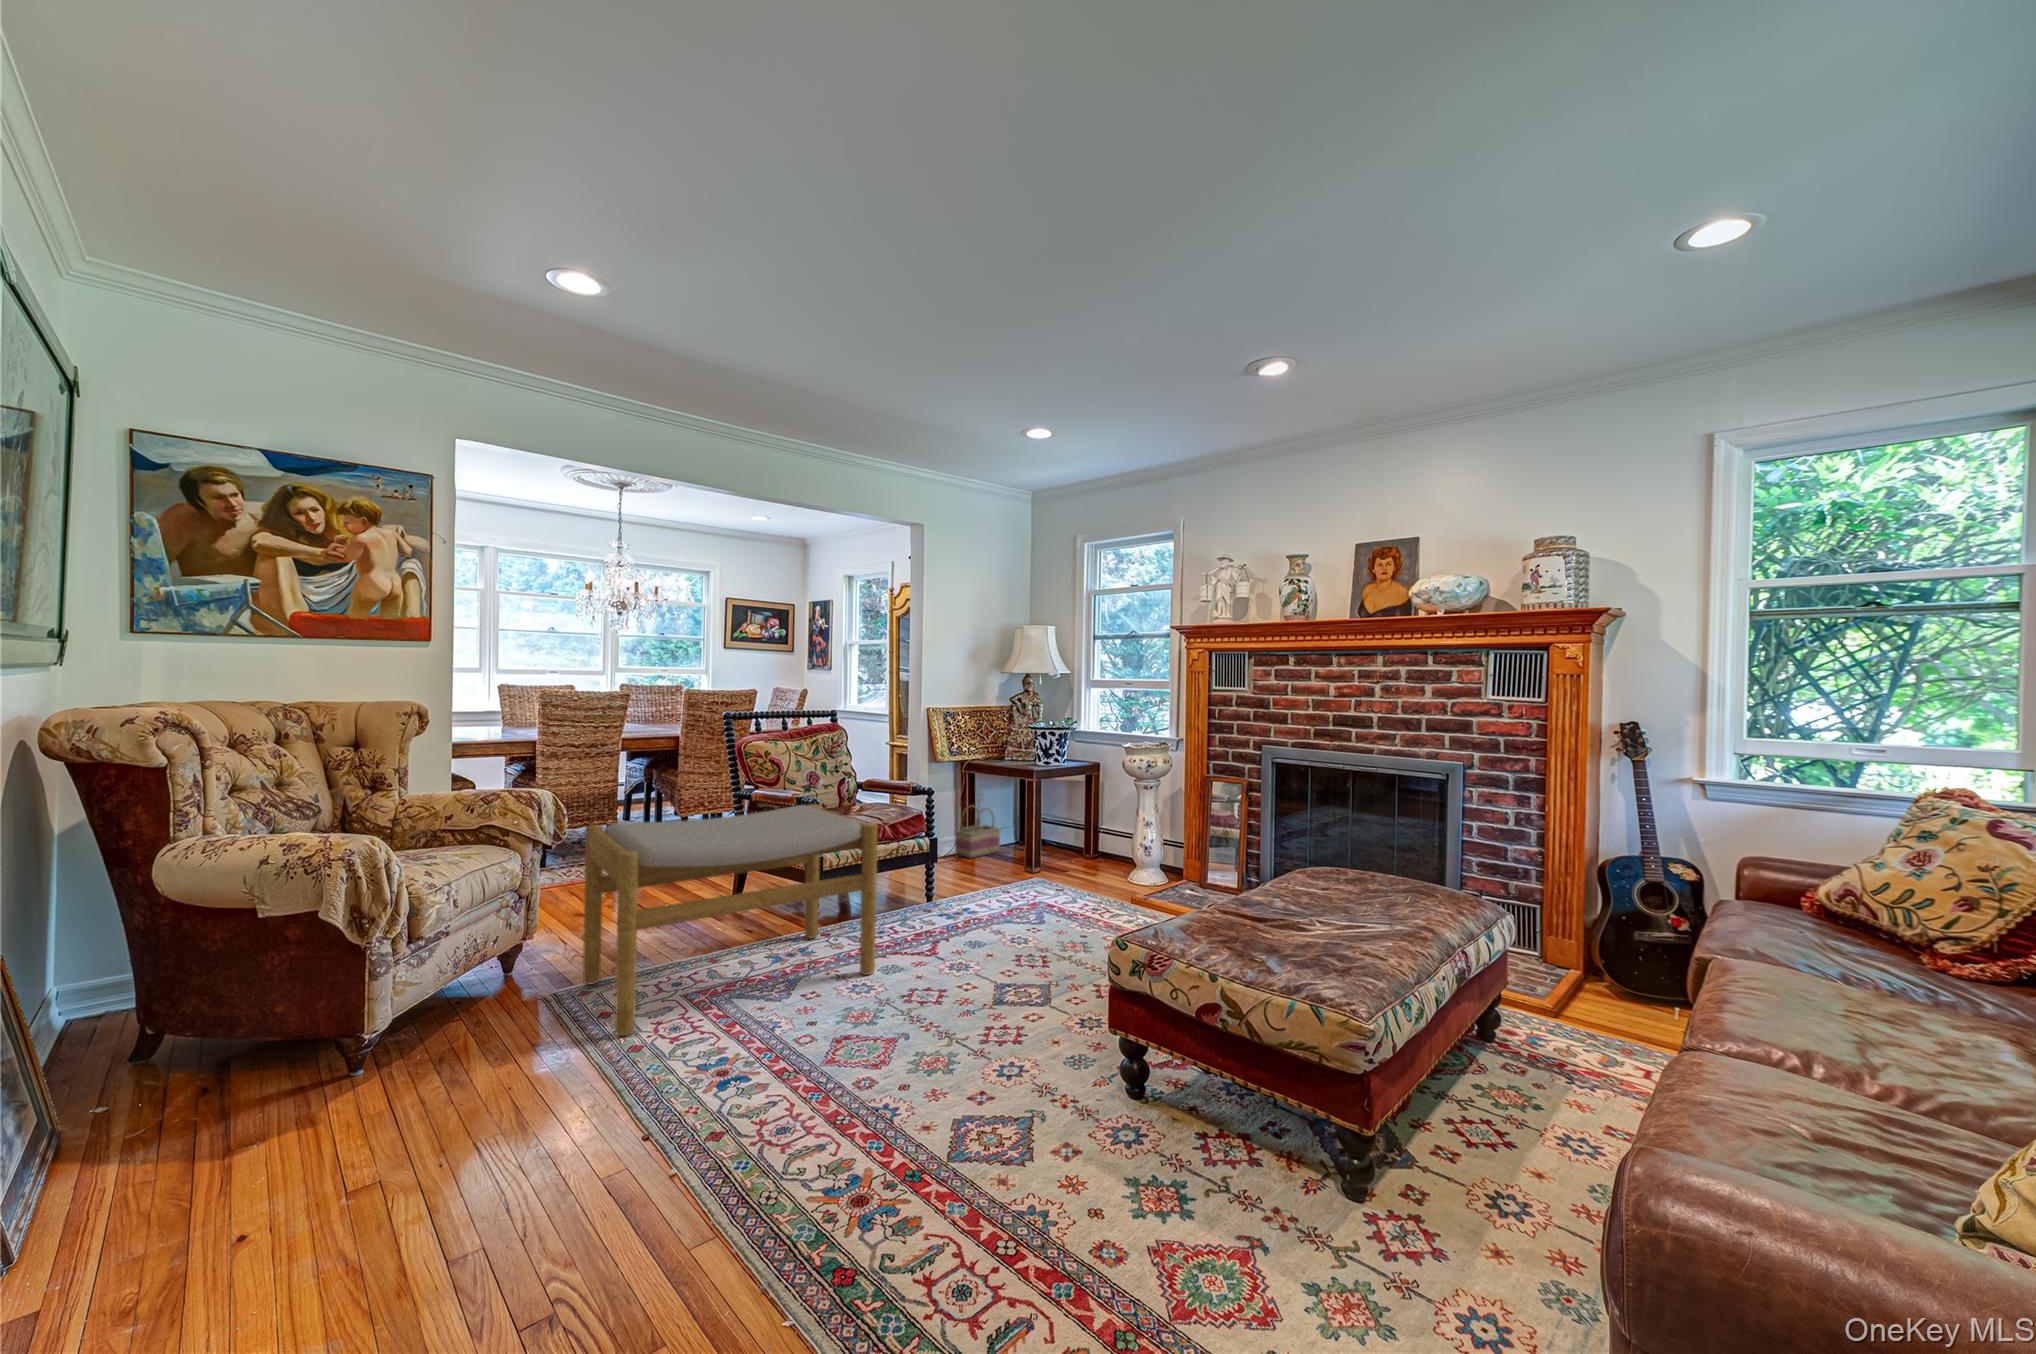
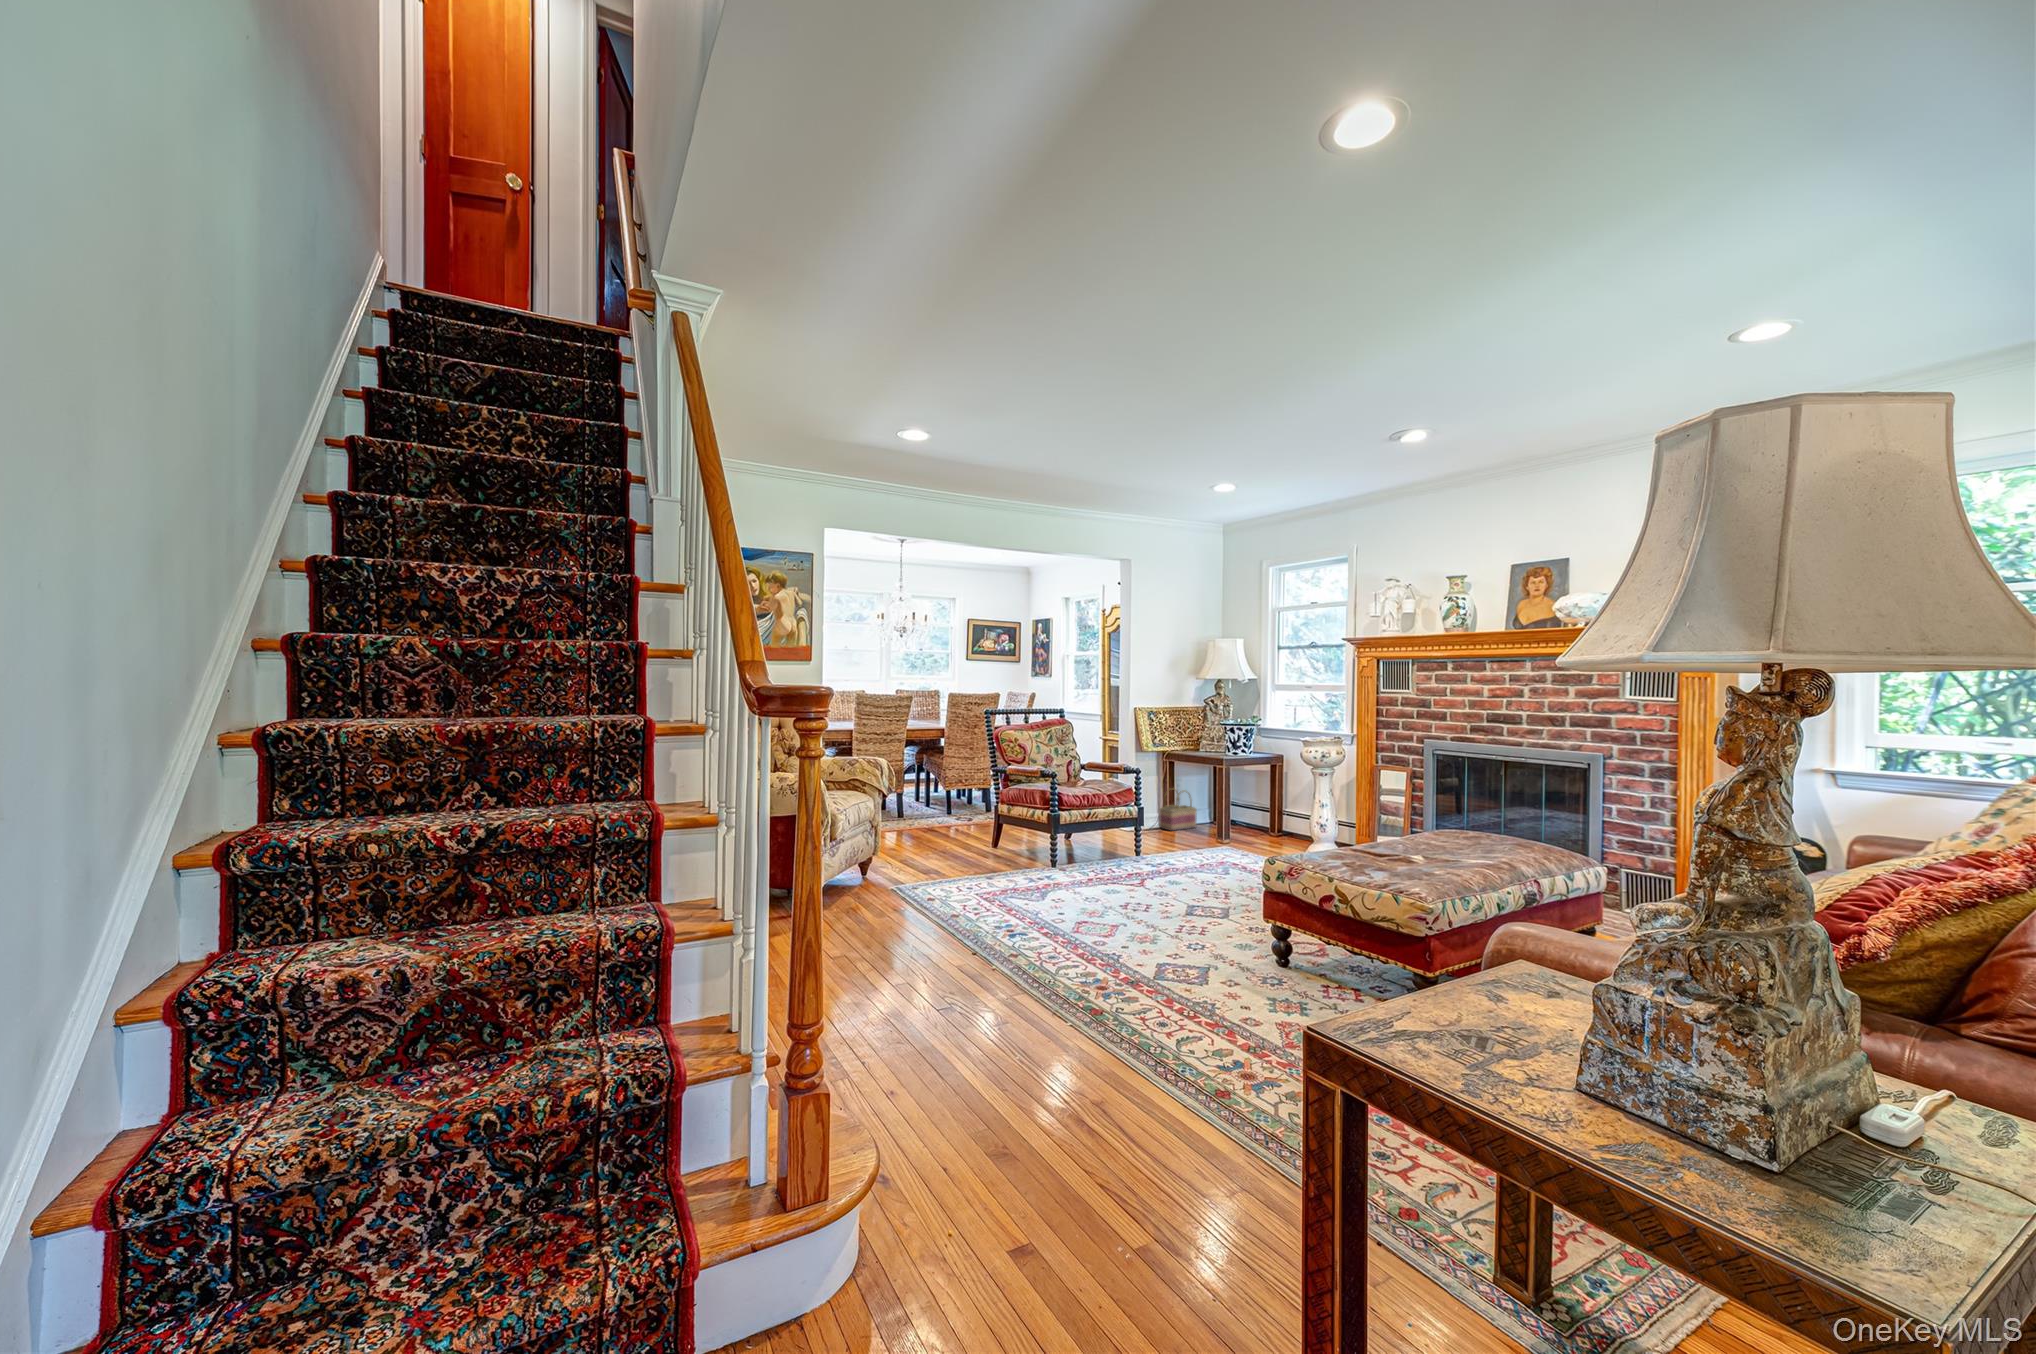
footstool: present [583,804,877,1036] -> none [910,774,1102,911]

